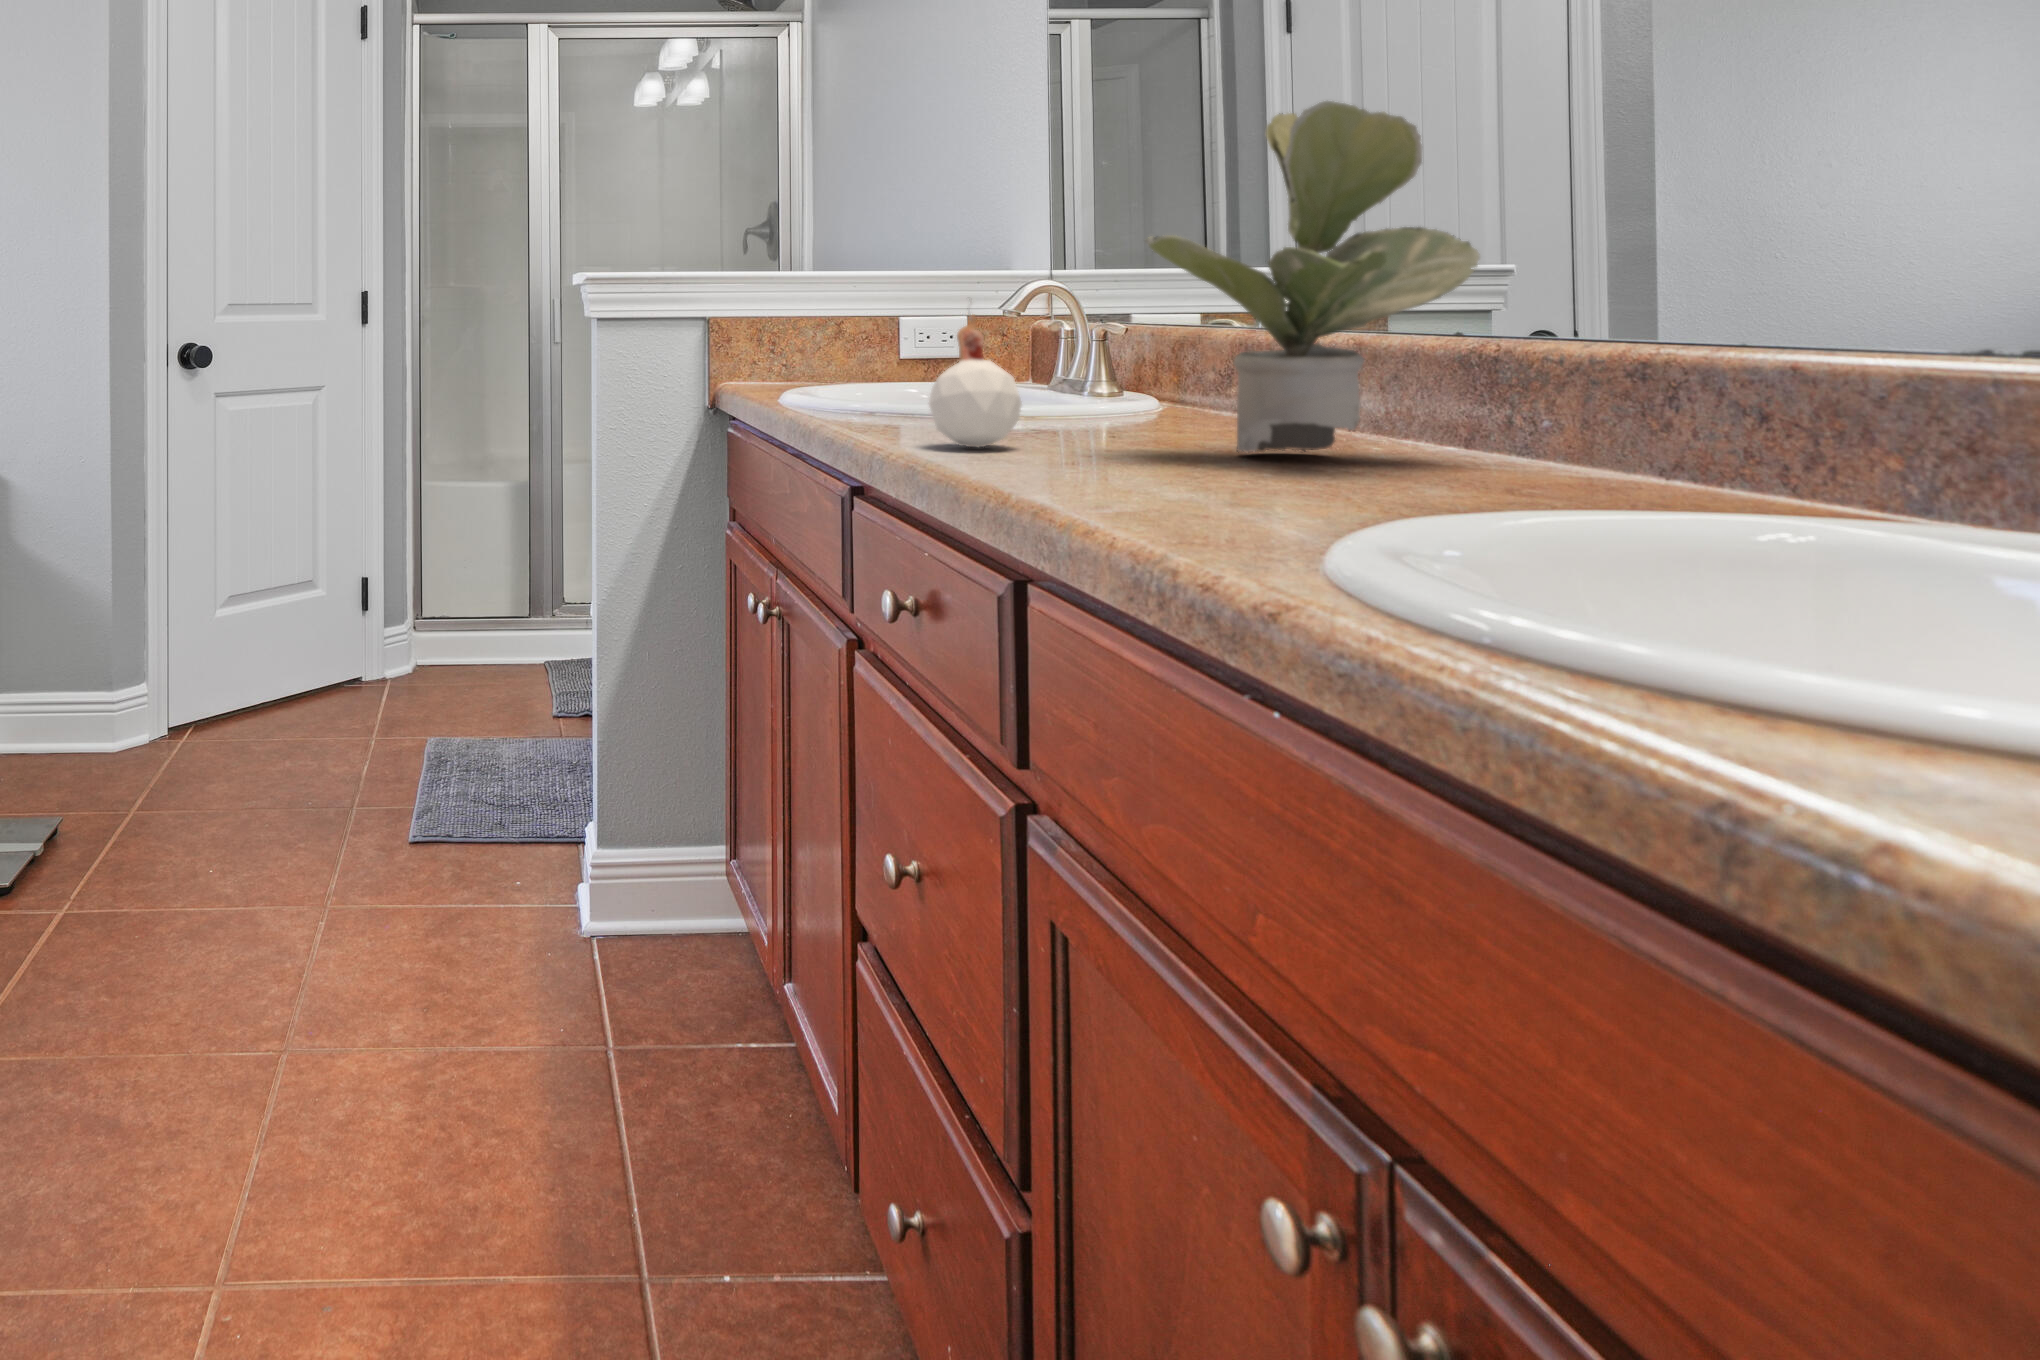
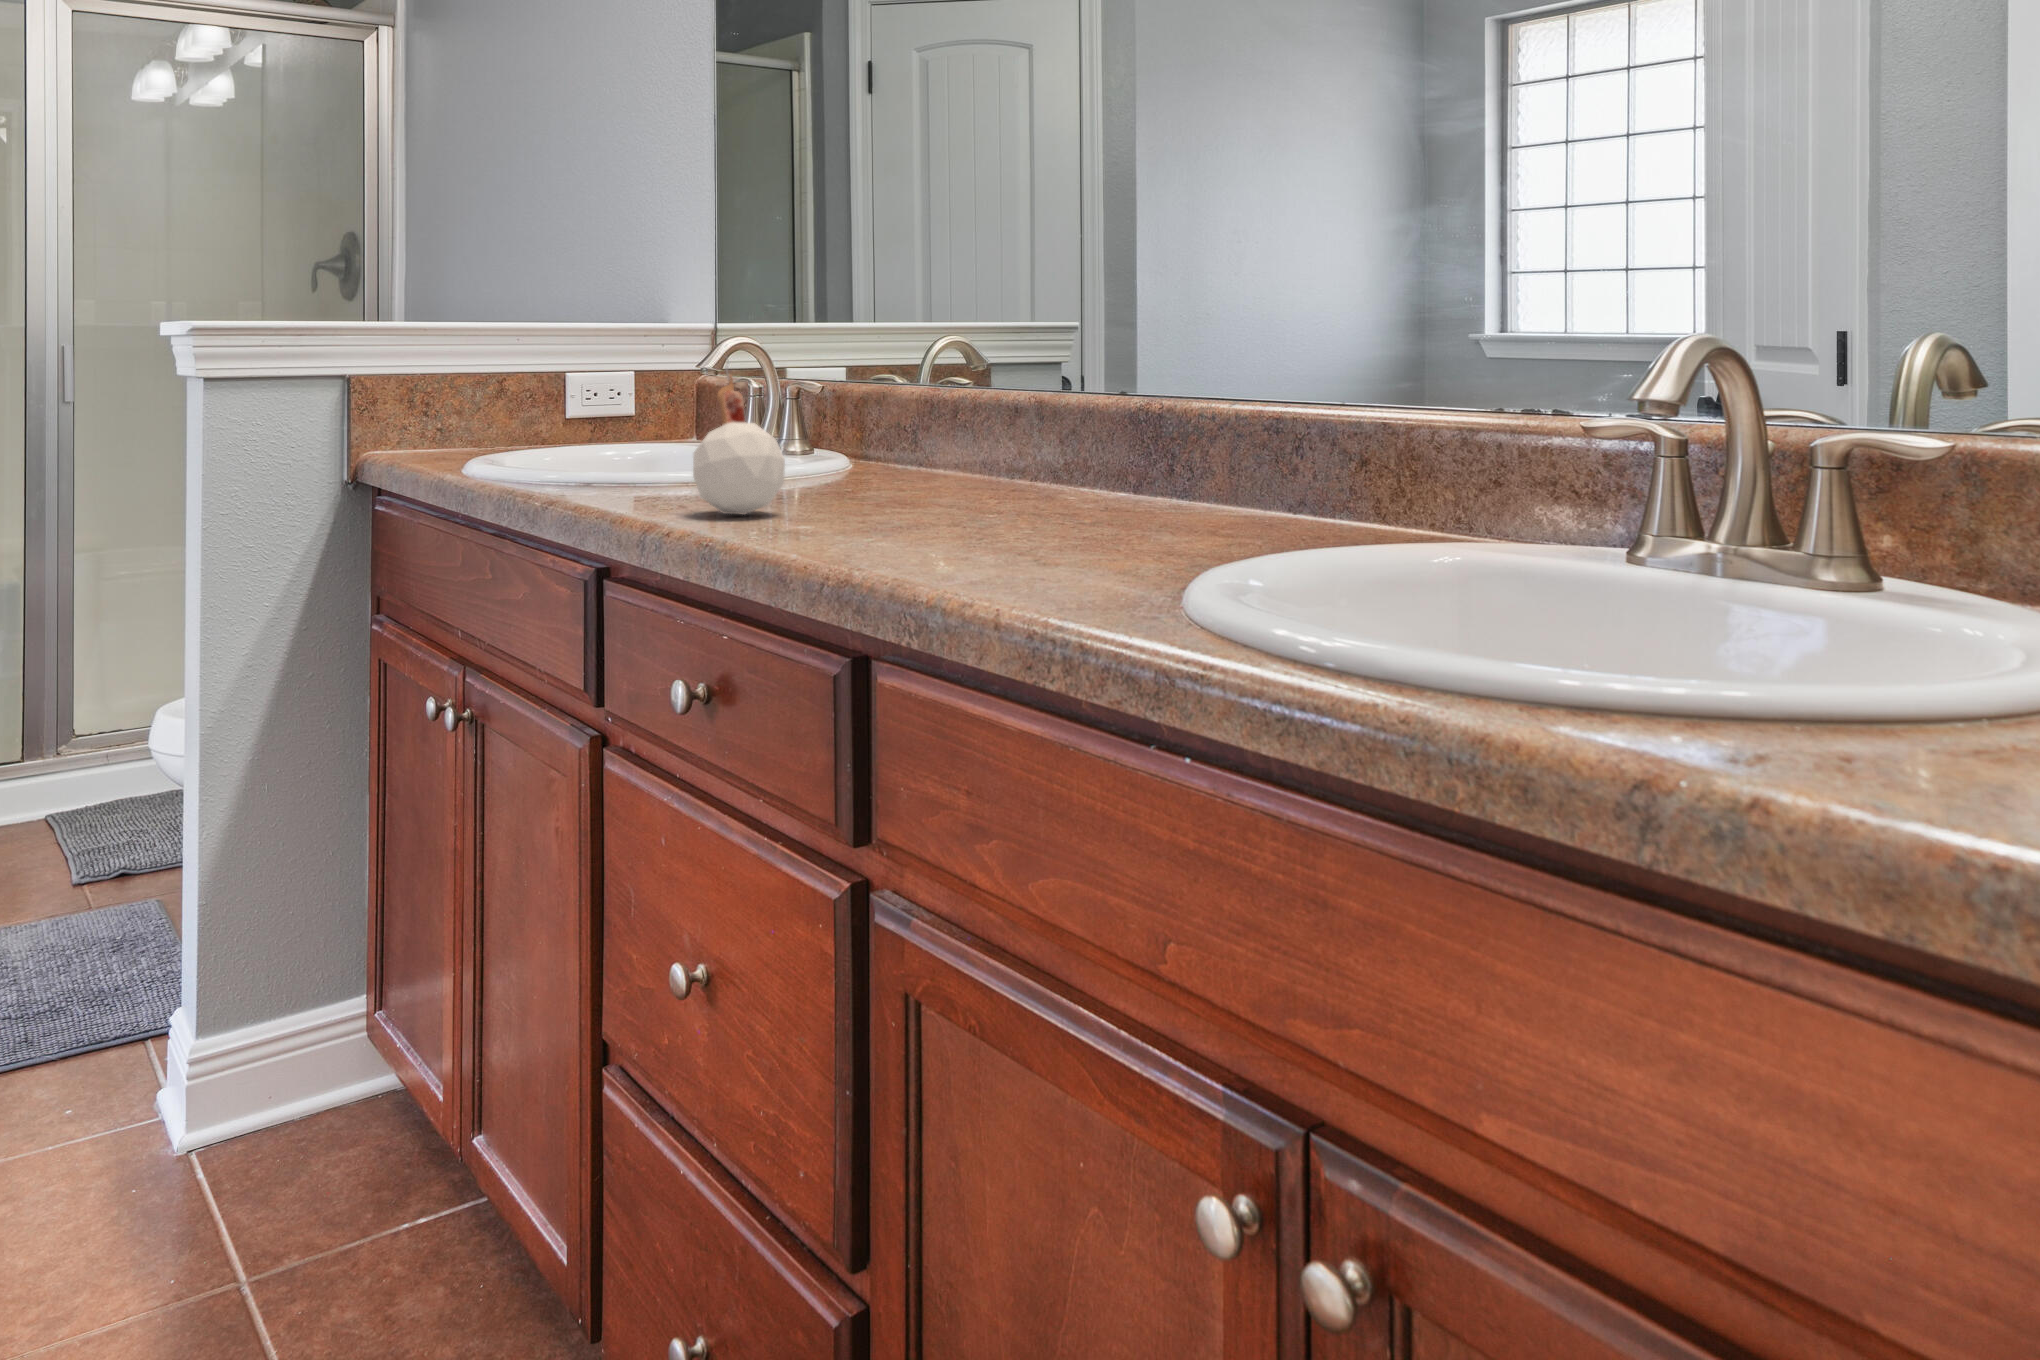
potted plant: present [1145,101,1480,452] -> none [904,183,1168,509]

